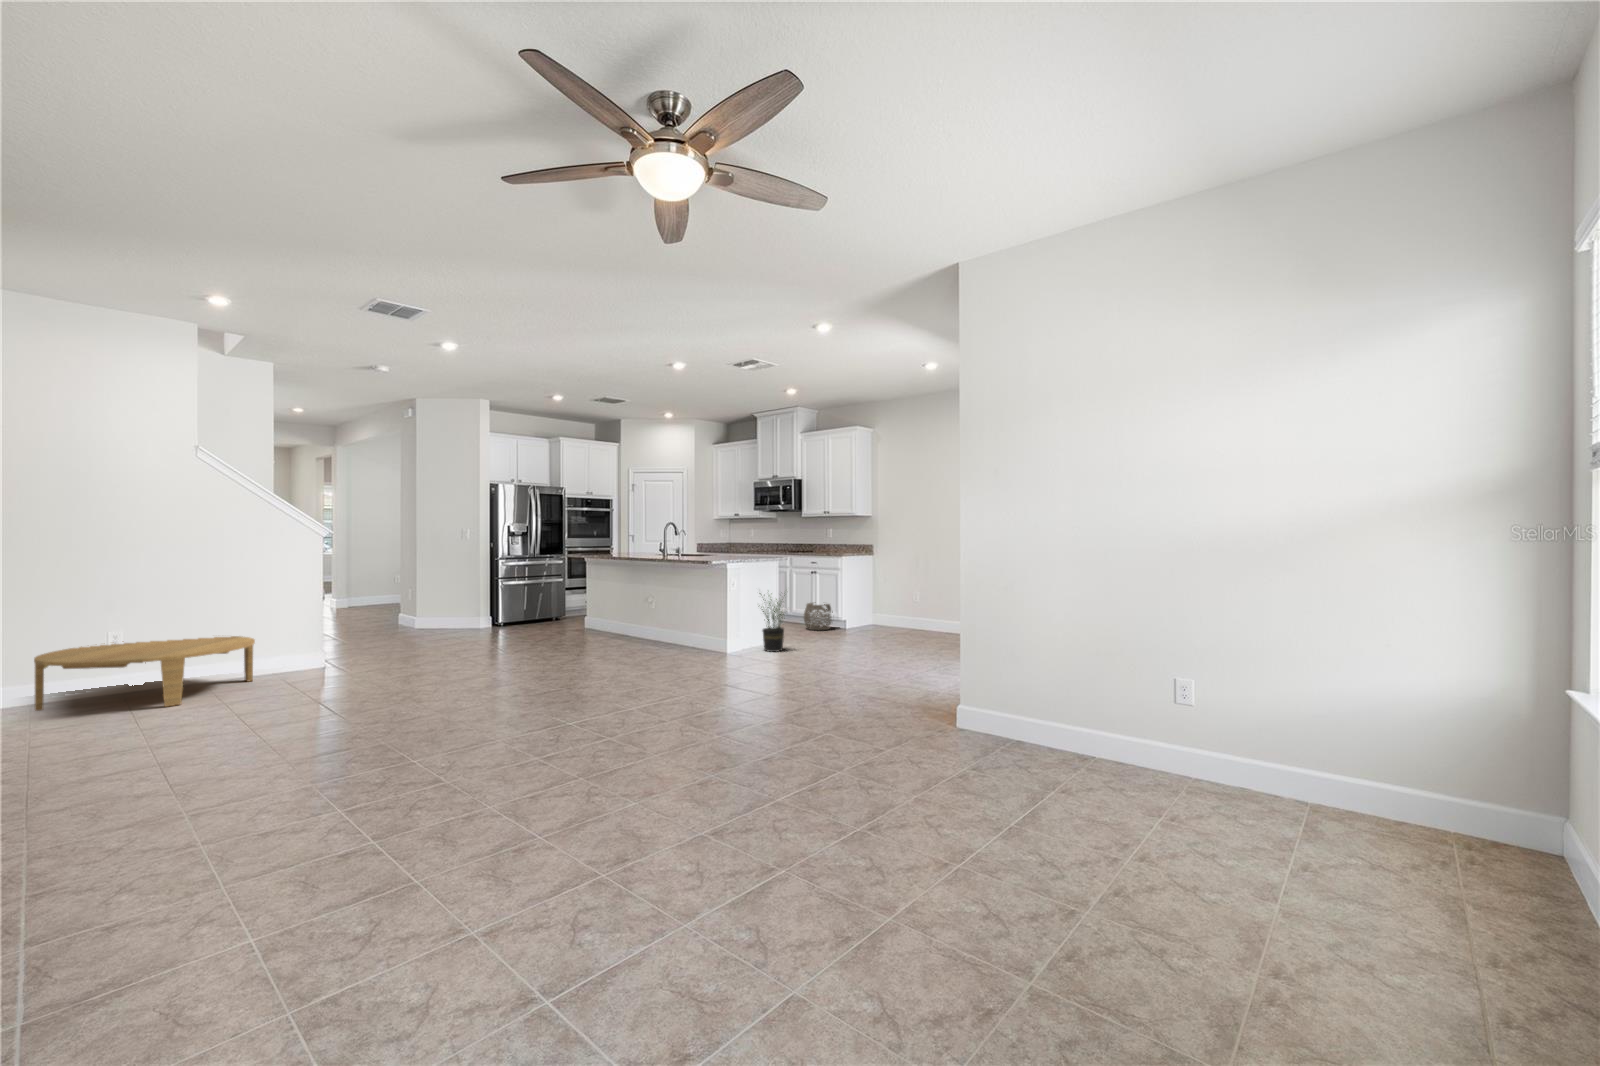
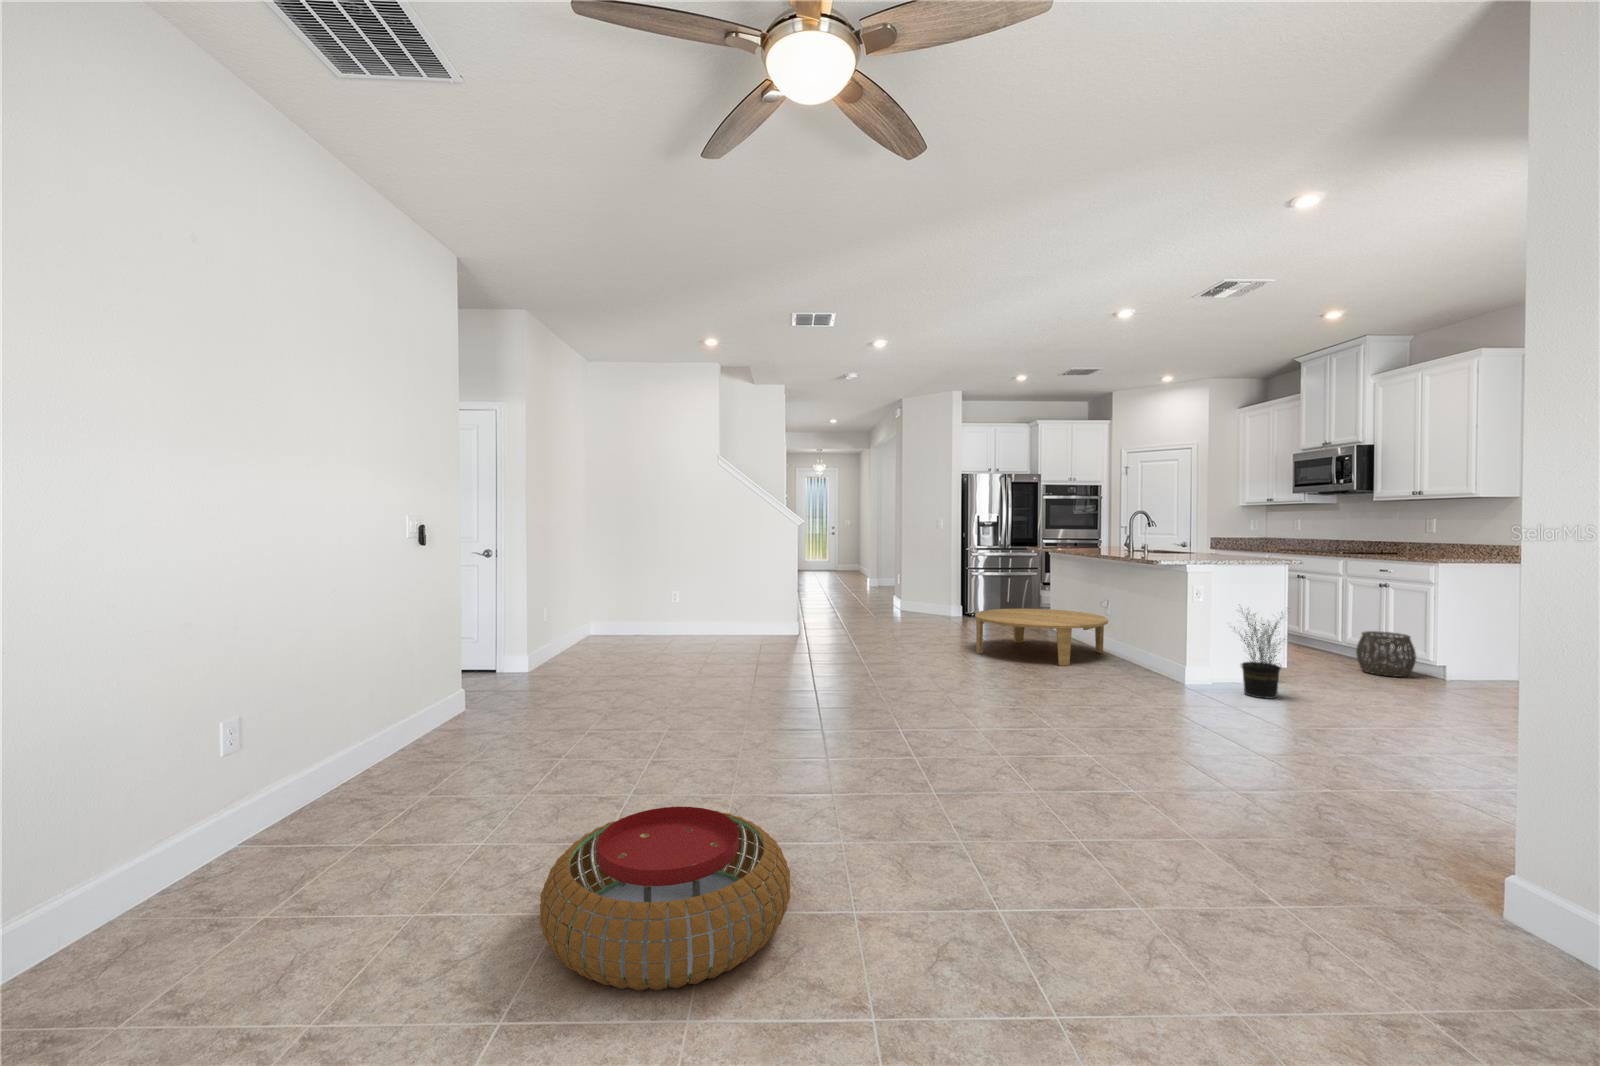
coffee table: present [34,636,255,711] -> present [975,609,1108,666]
pouf: none [469,770,689,912] -> present [540,807,790,991]

